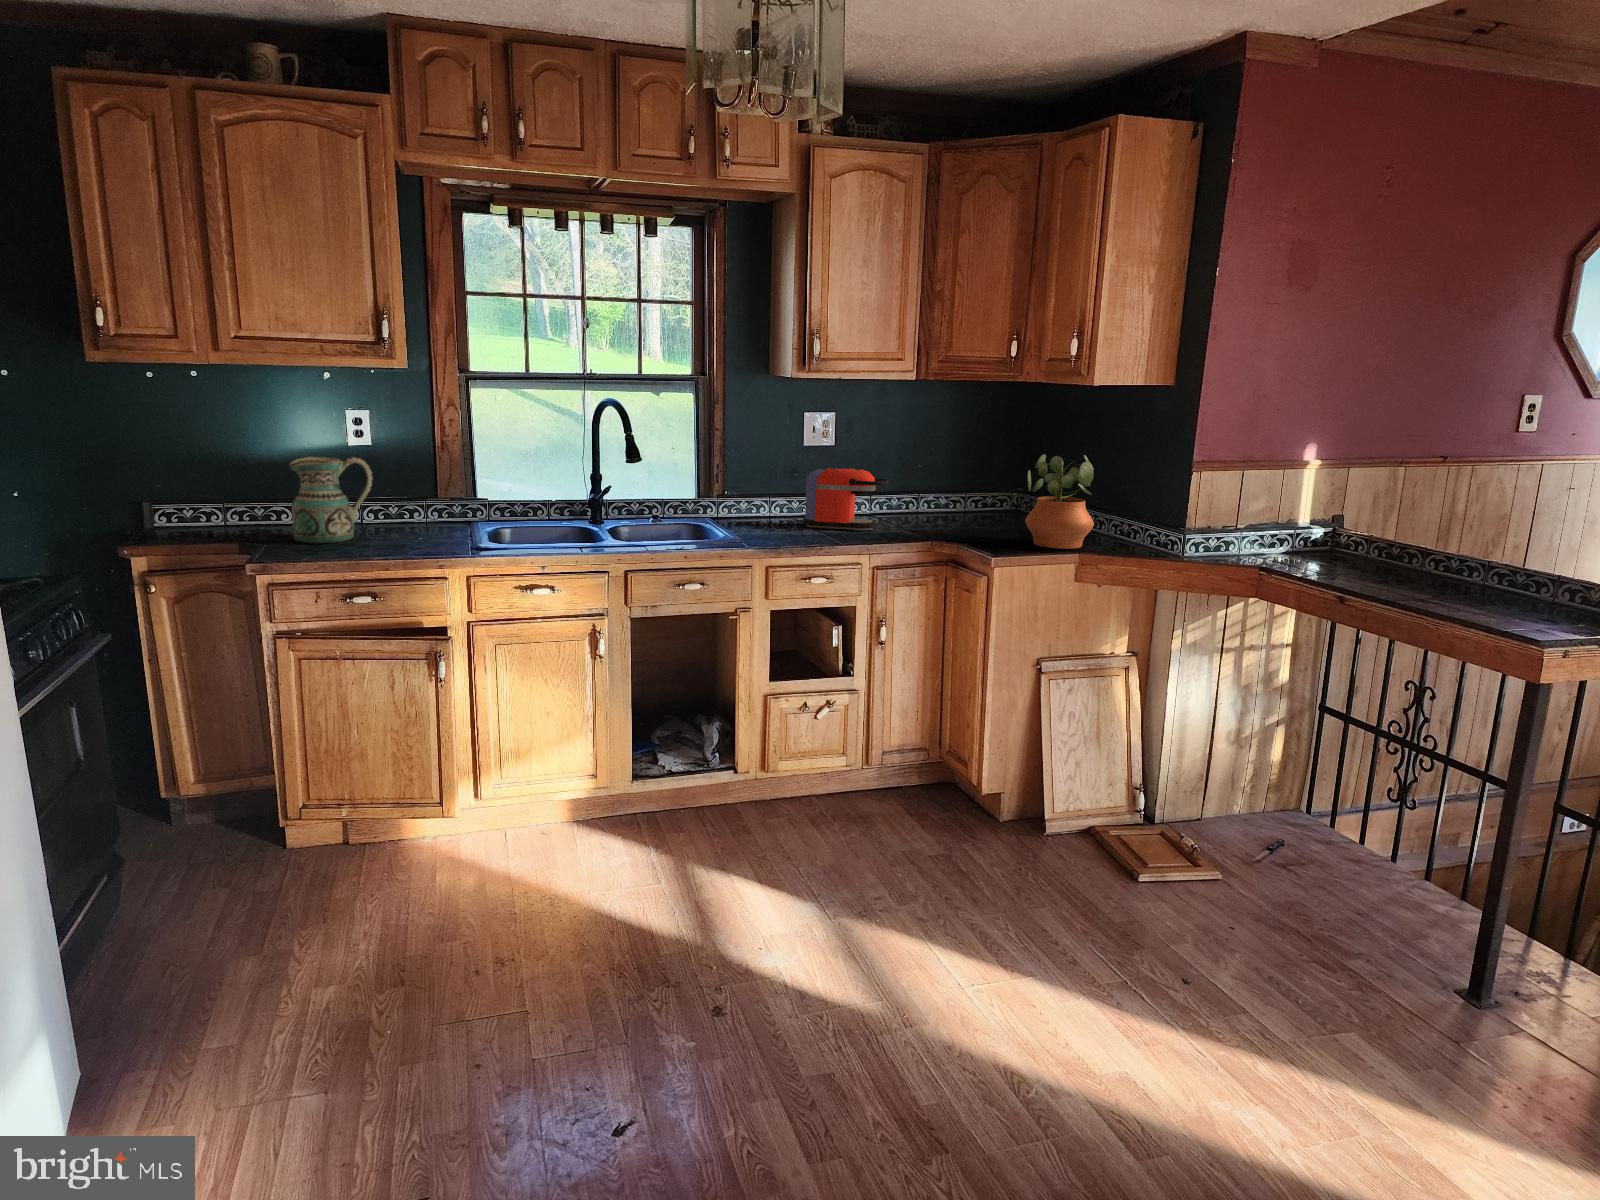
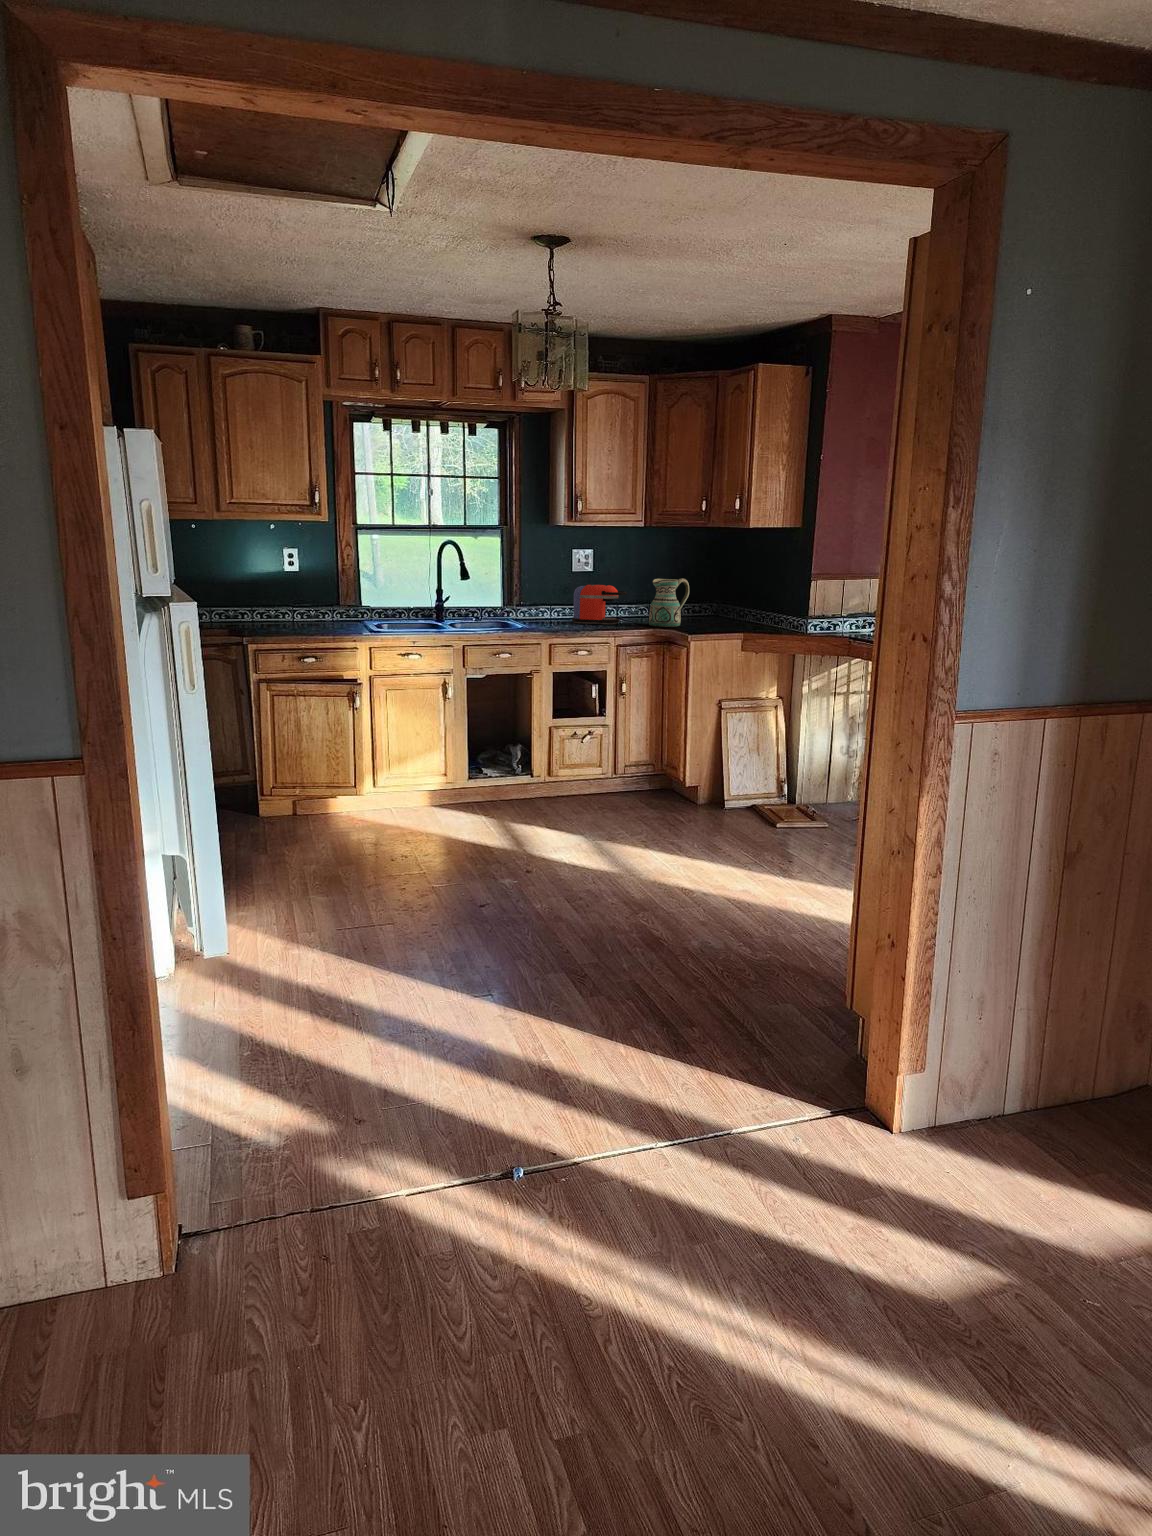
potted plant: present [1025,454,1094,549] -> none [712,572,755,631]
ceramic pitcher: present [289,457,372,543] -> present [649,578,689,627]

